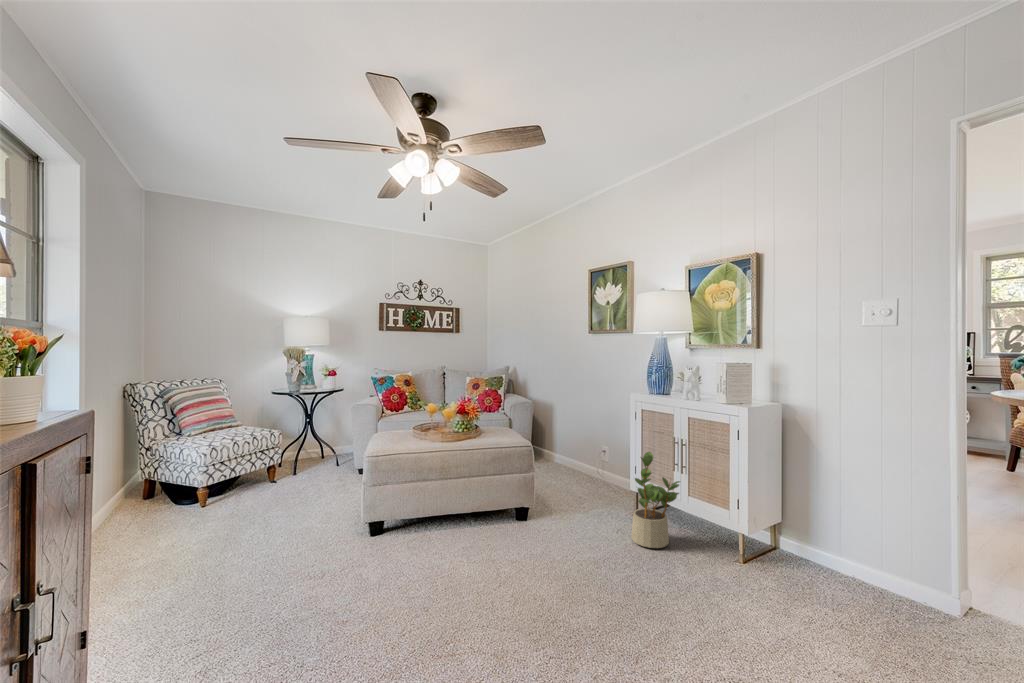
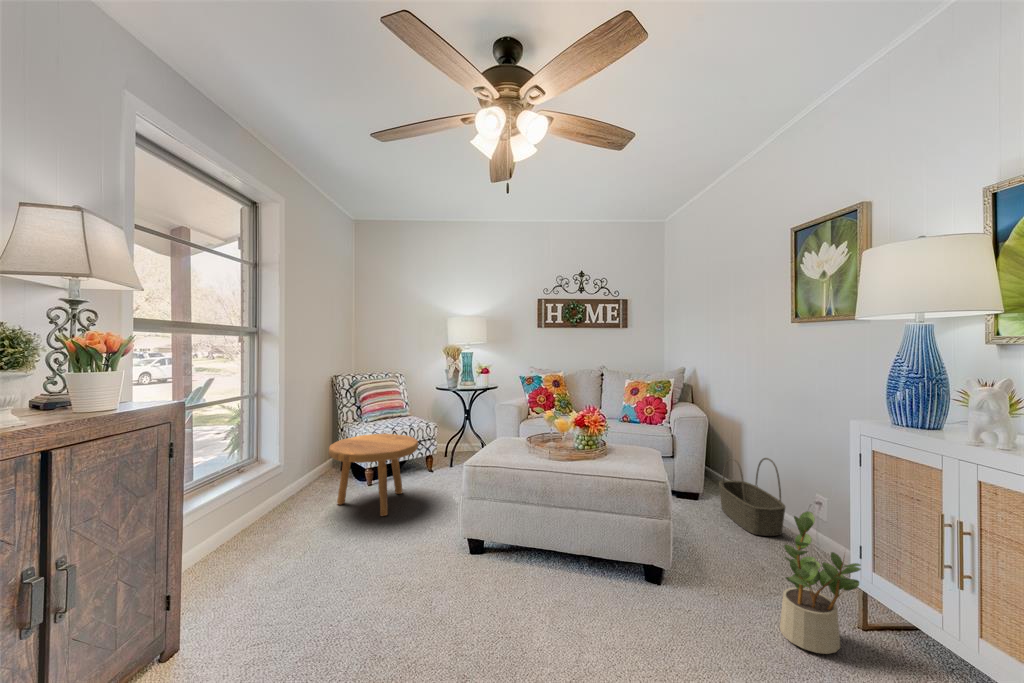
basket: none [555,429,607,487] -> present [719,458,785,536]
footstool: none [162,443,279,533] -> present [329,434,418,516]

